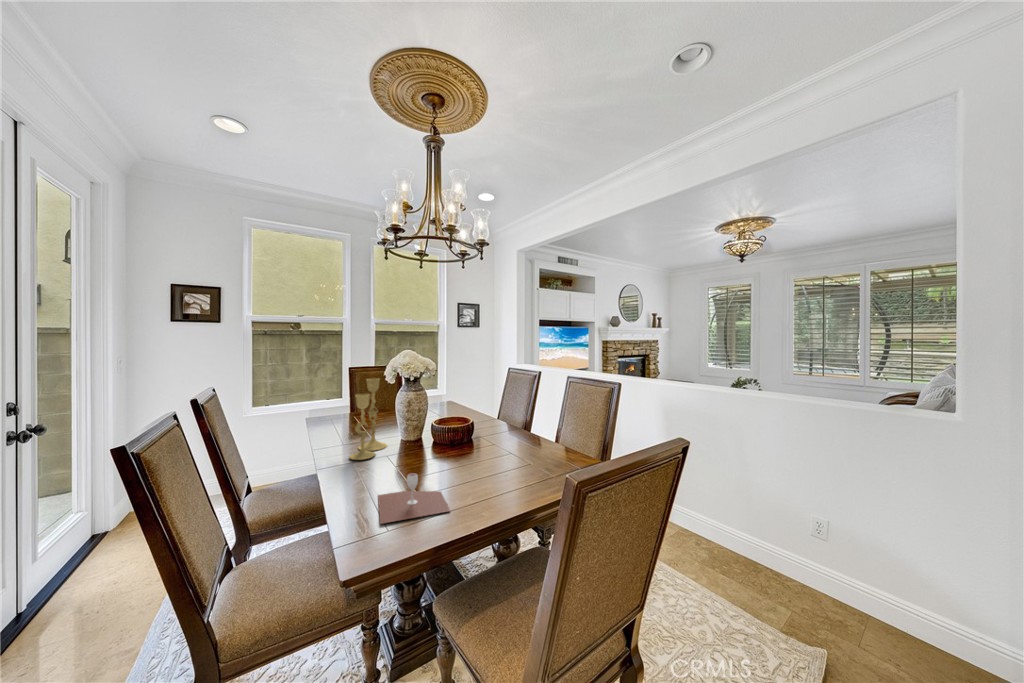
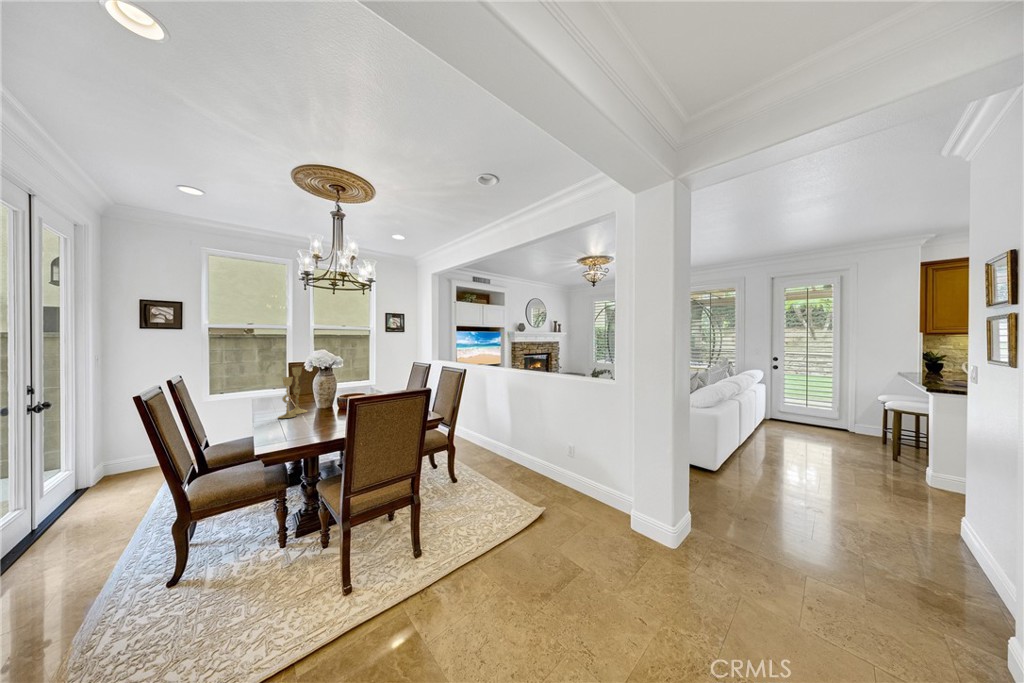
wine glass: present [378,473,450,524] -> none [286,418,330,441]

